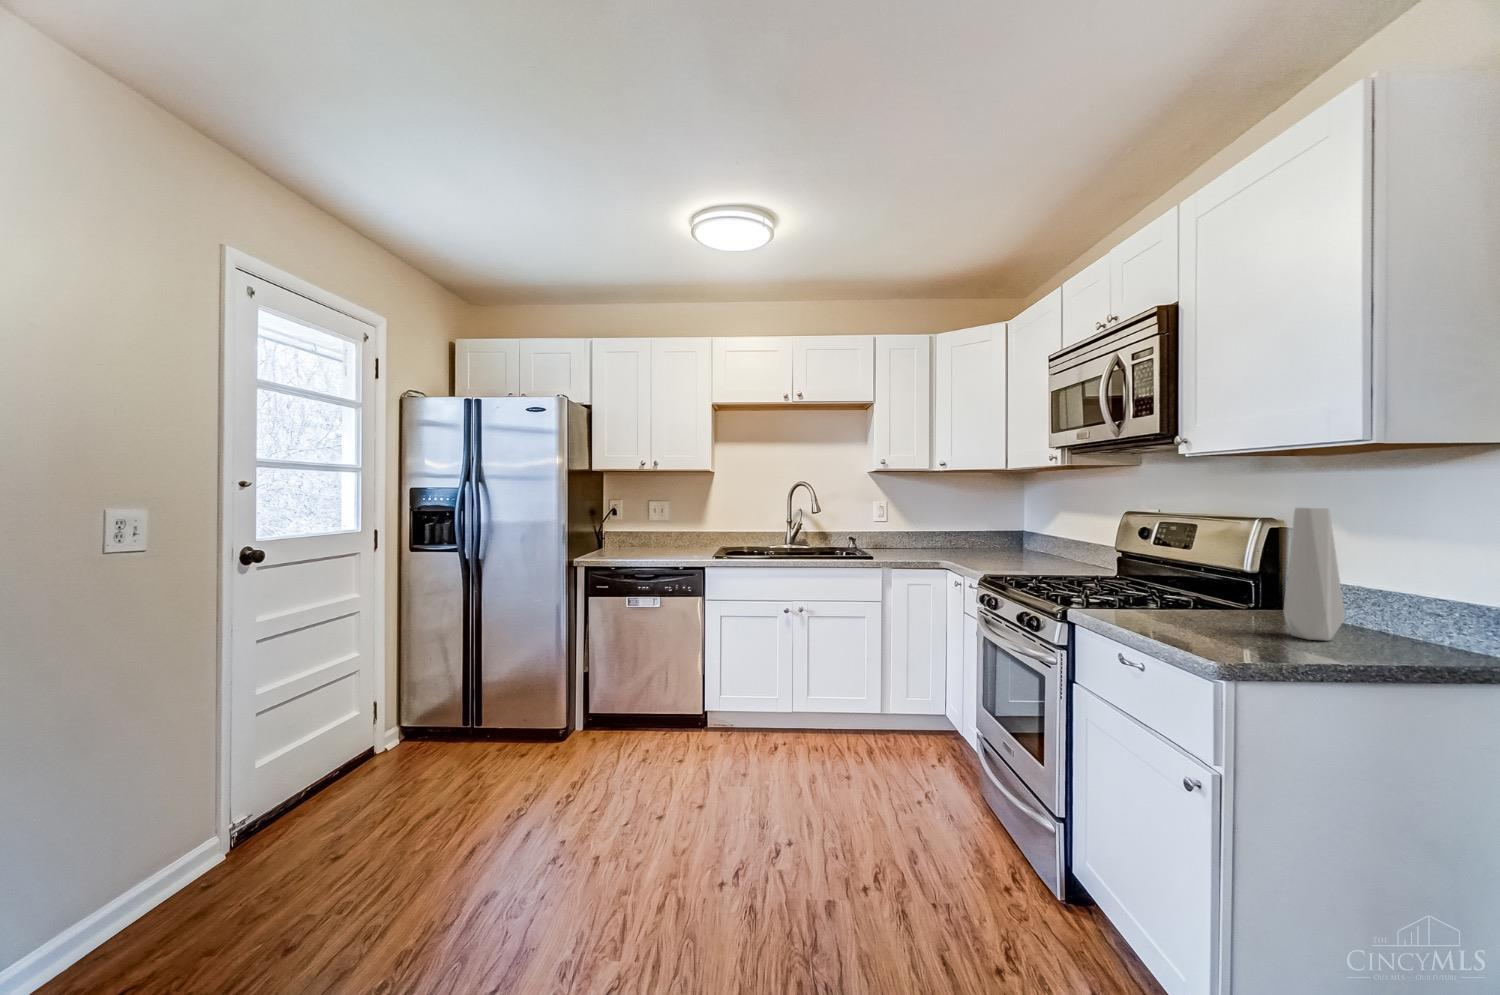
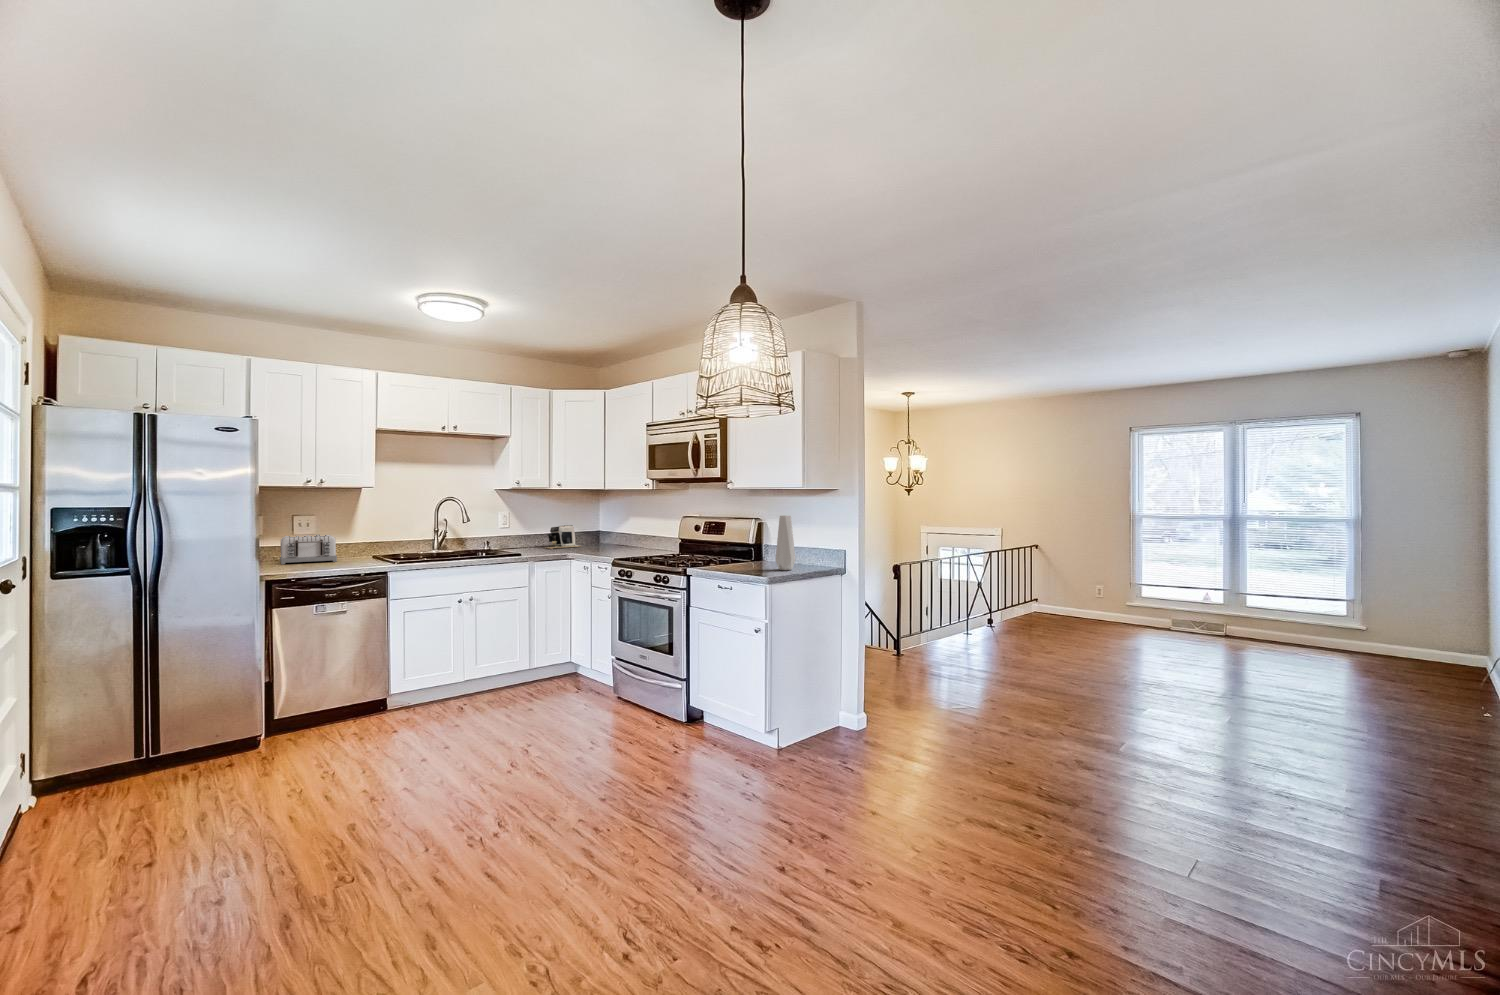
toaster: none [630,521,690,551] -> present [280,534,337,564]
coffee maker: none [928,522,987,553] -> present [547,525,581,549]

